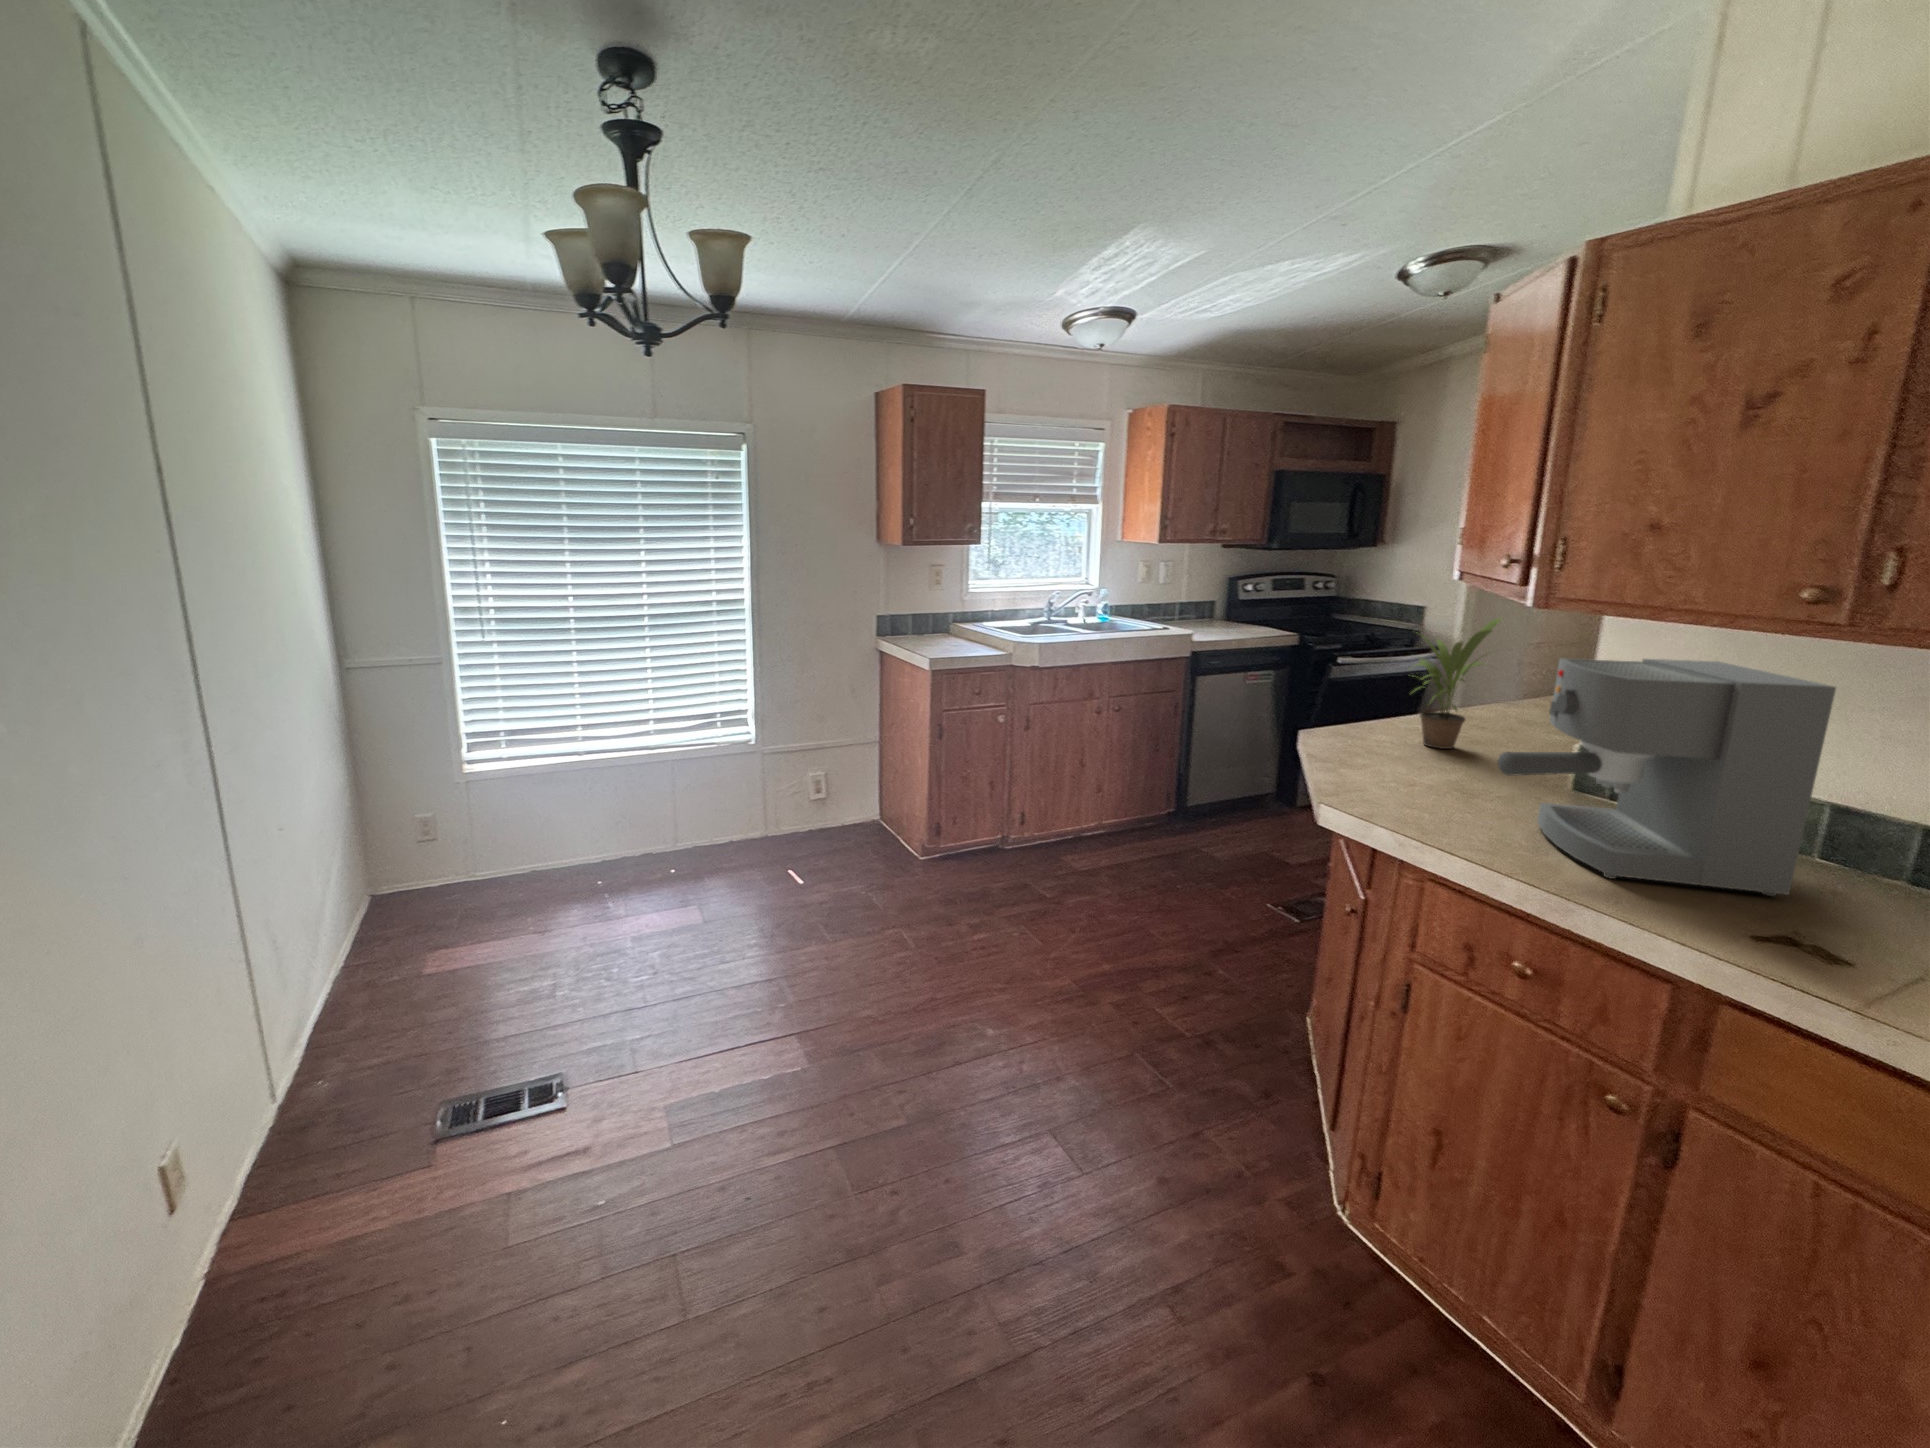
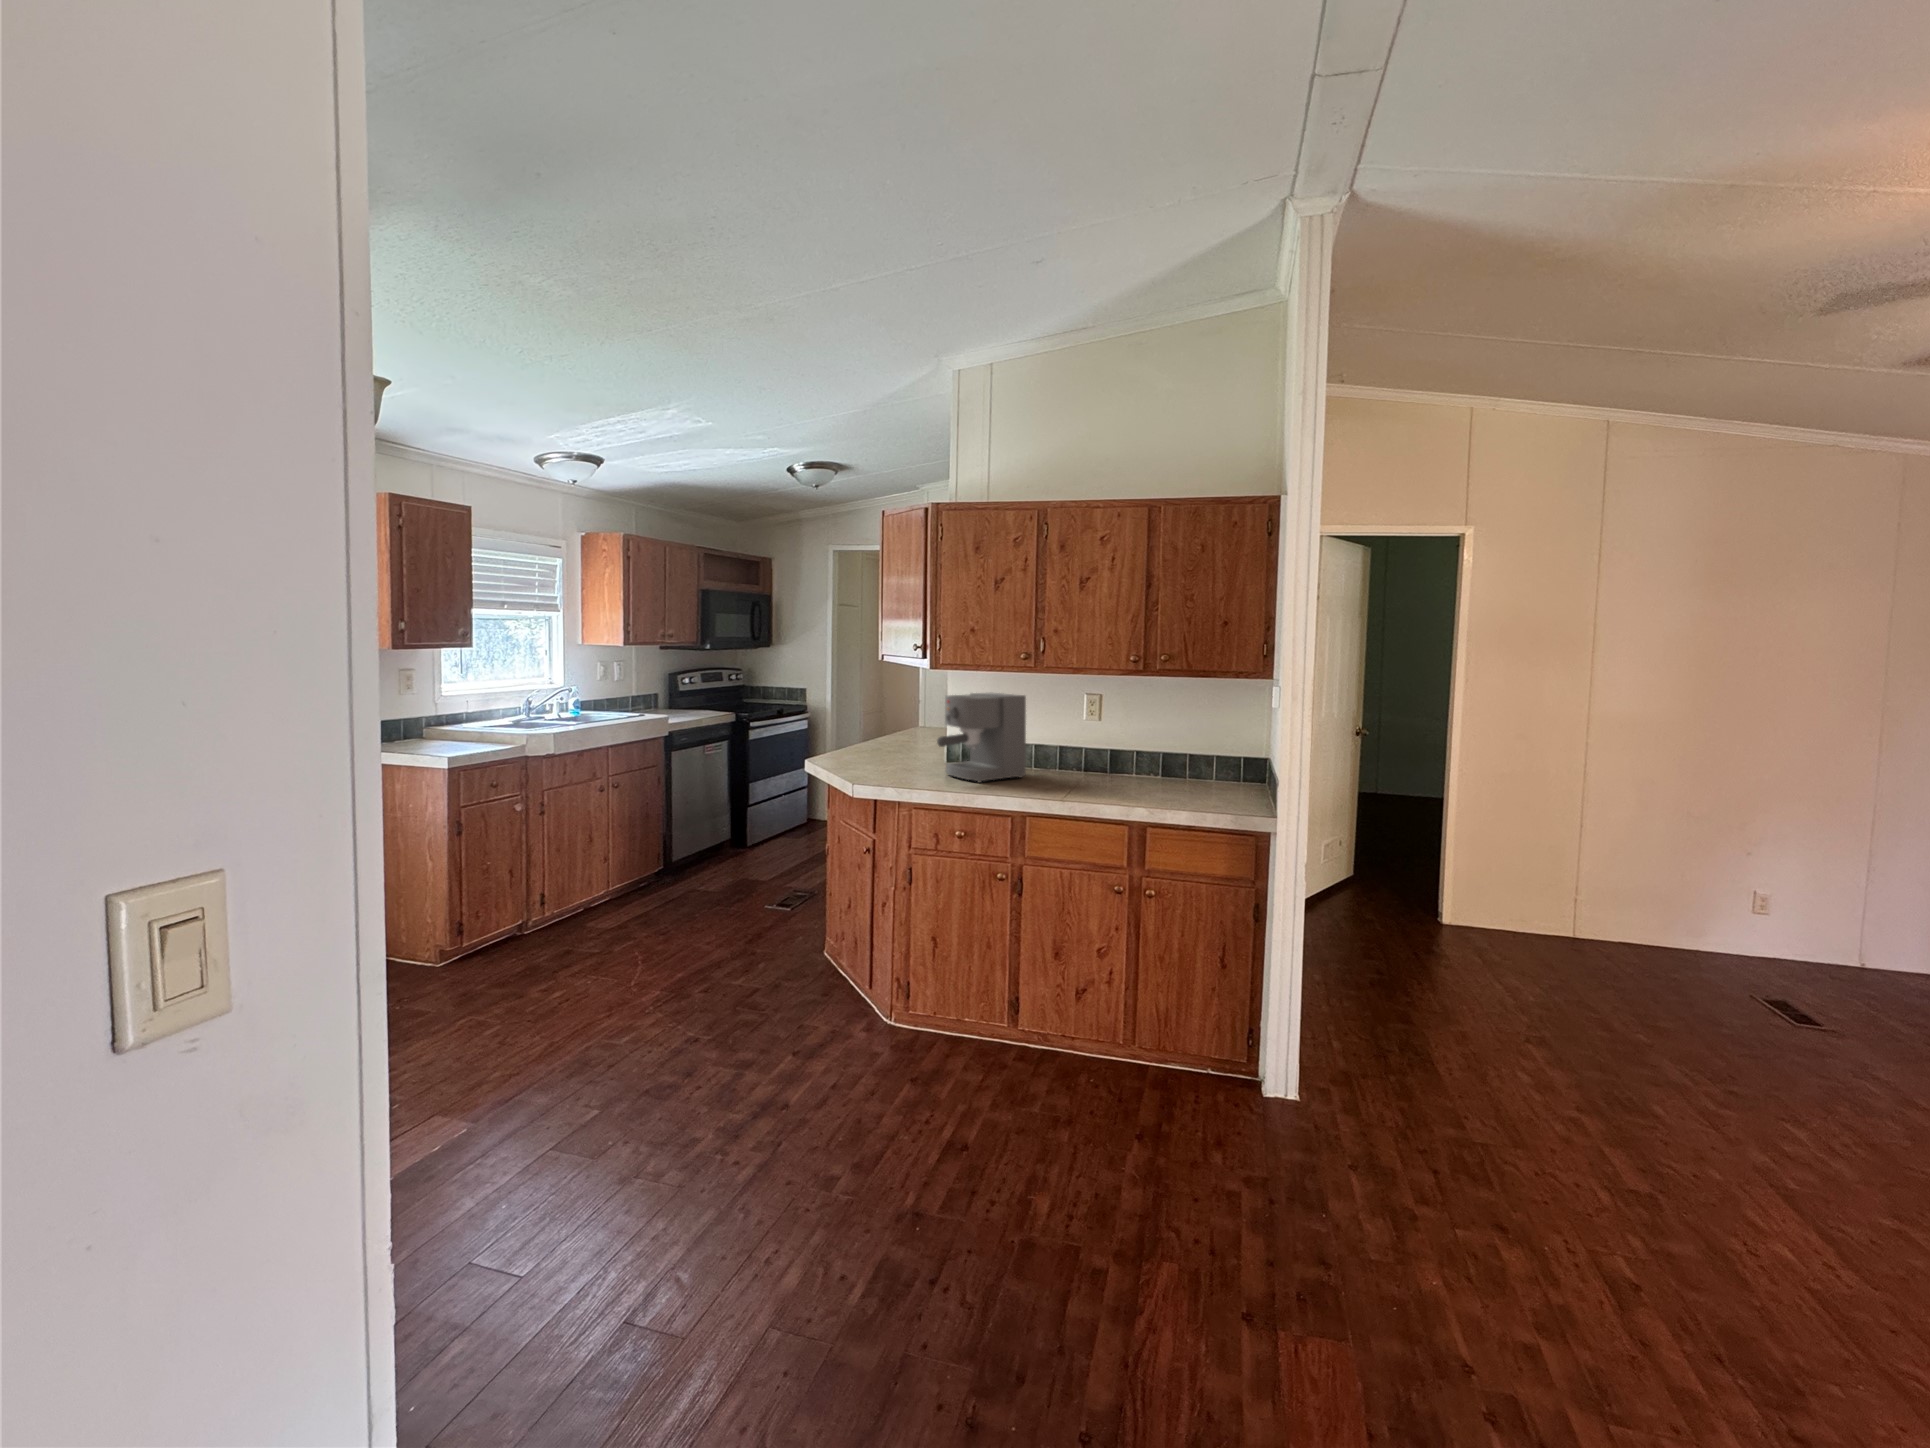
potted plant: present [1409,618,1501,749] -> none [860,685,910,758]

